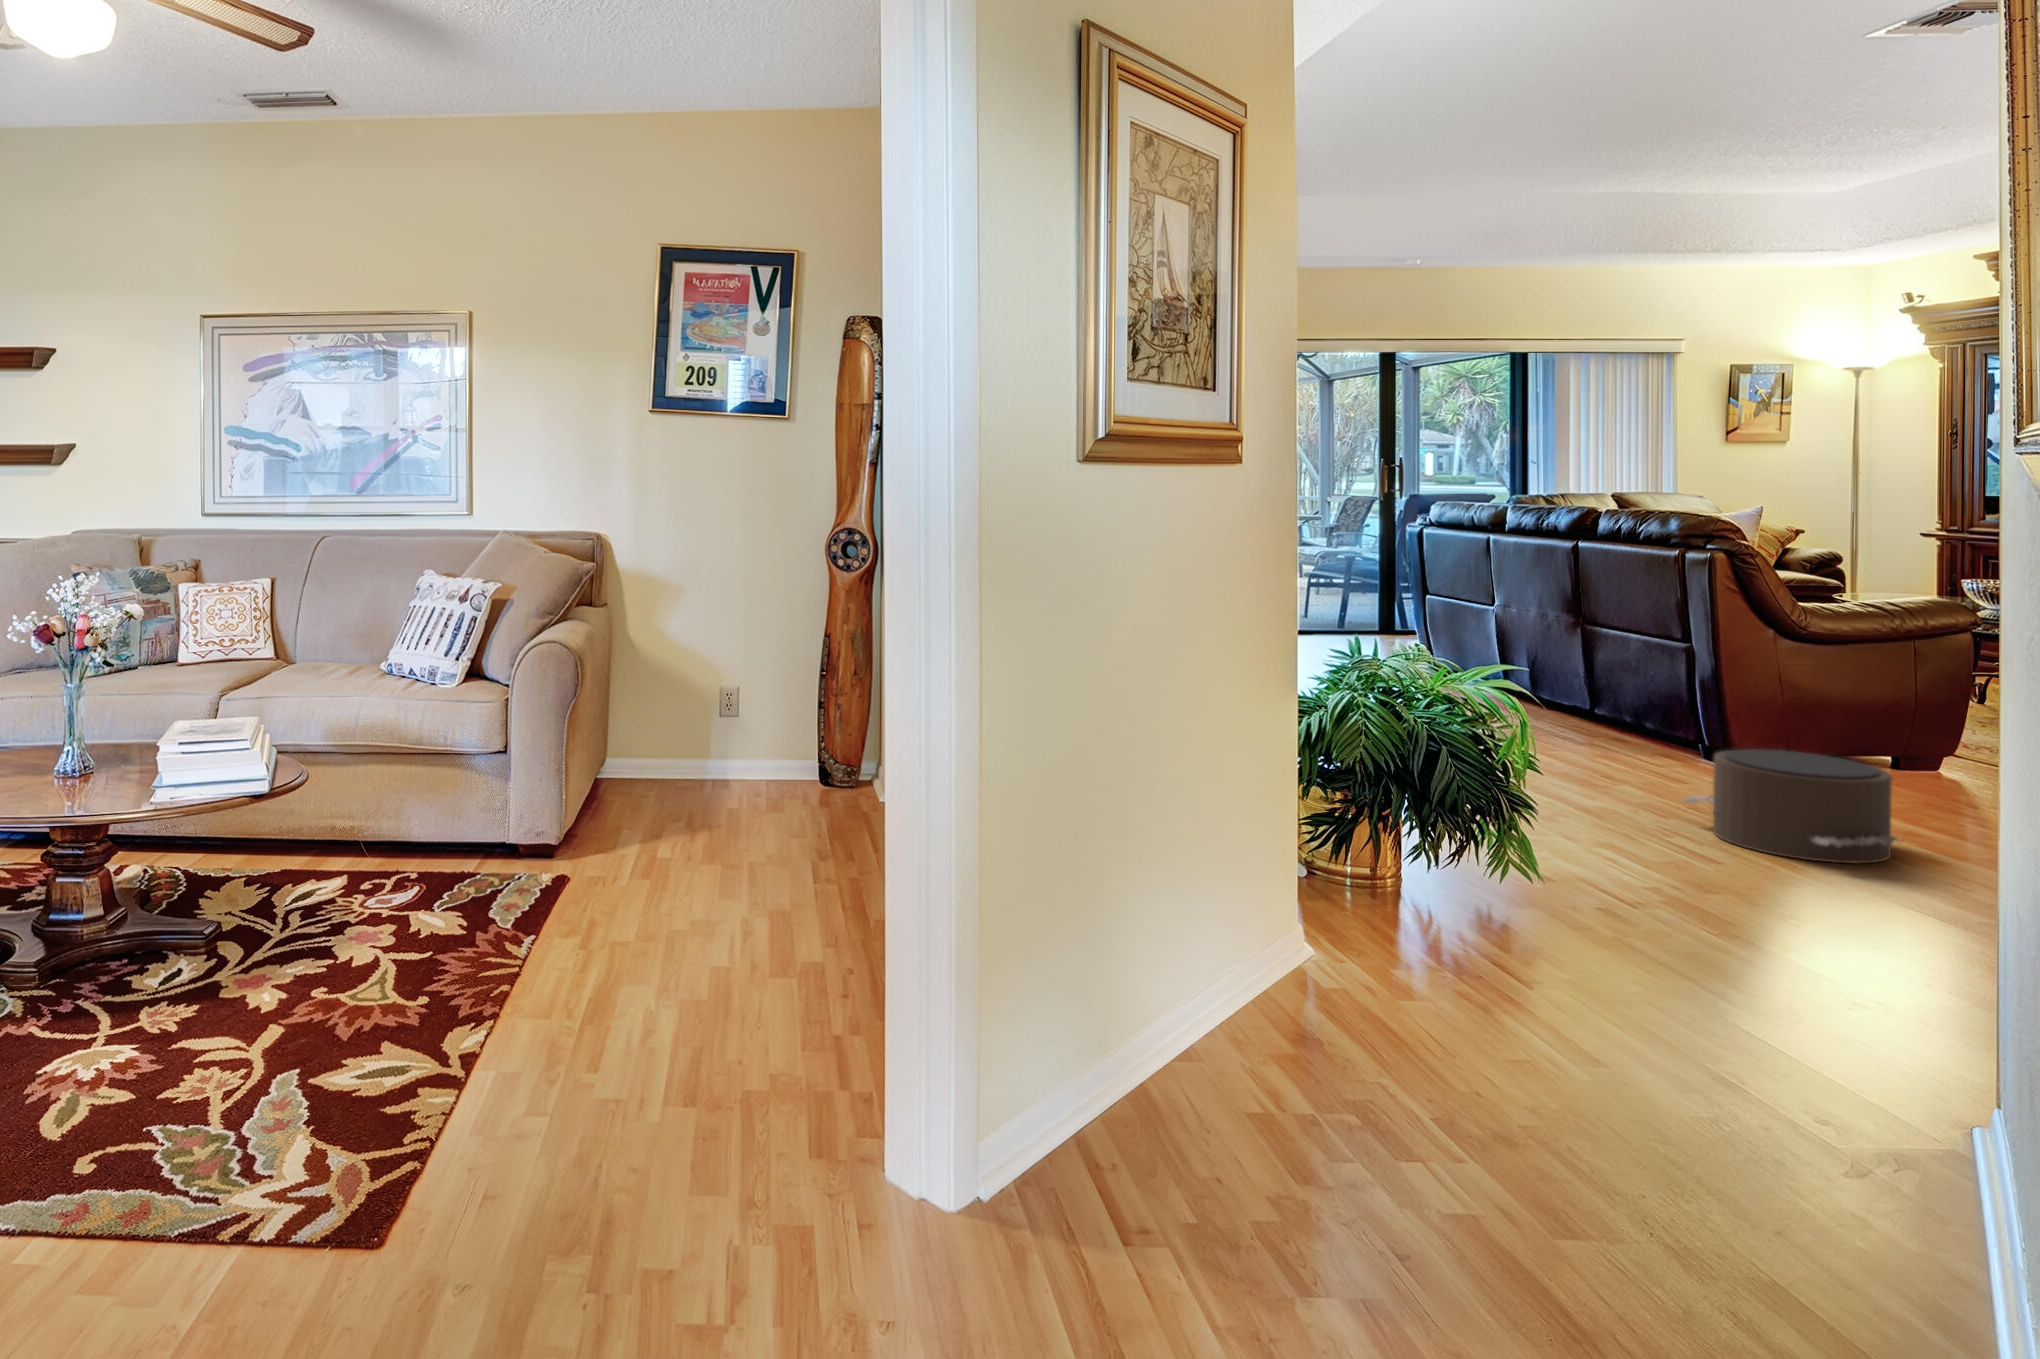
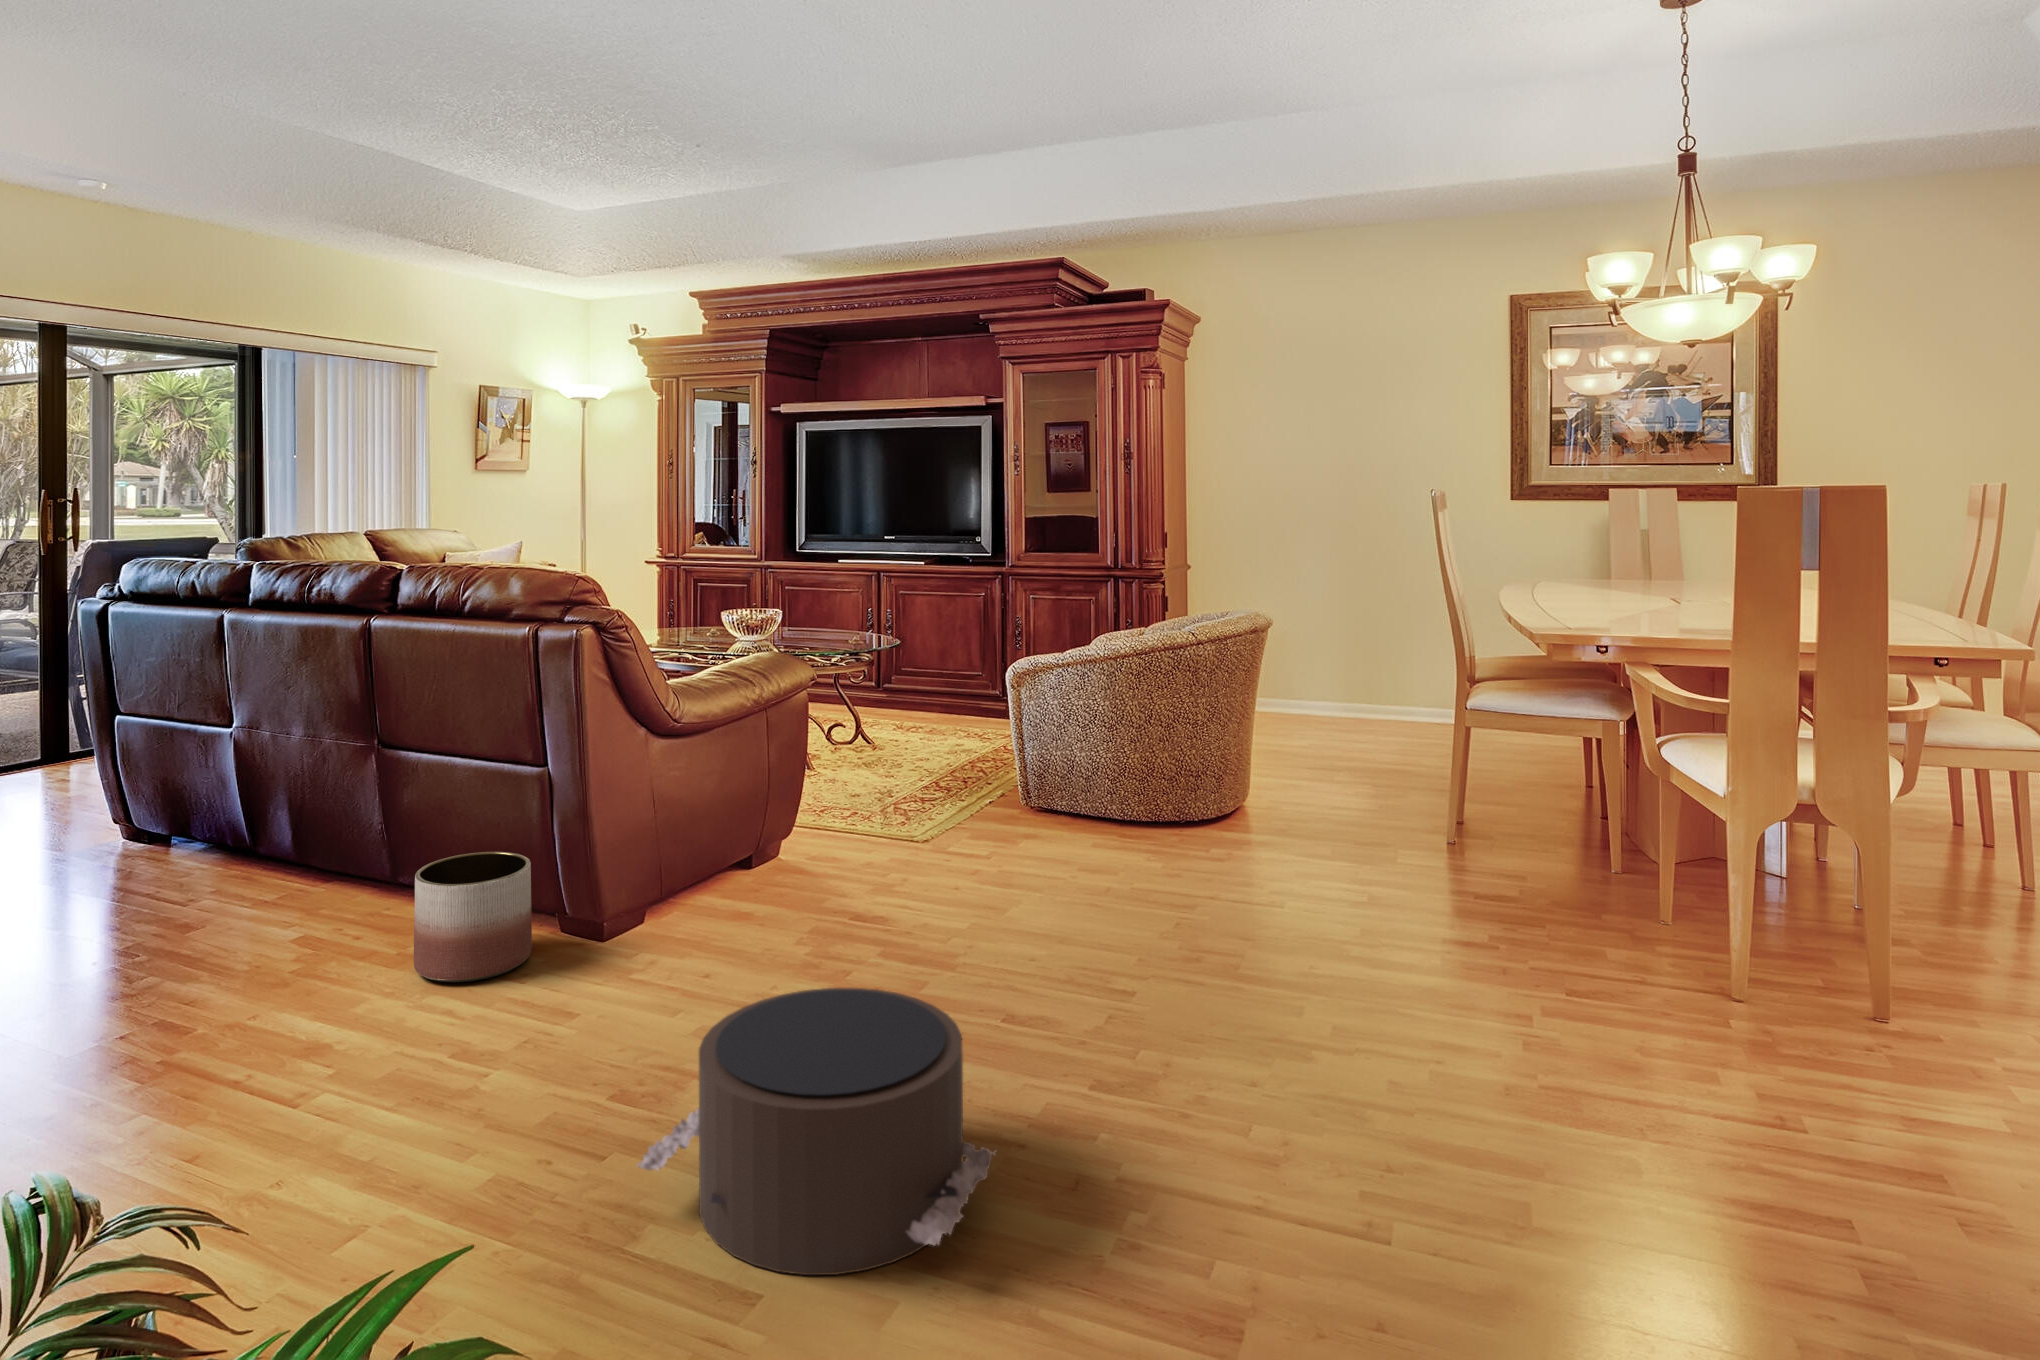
planter: none [1597,688,1677,757] -> present [414,852,532,982]

